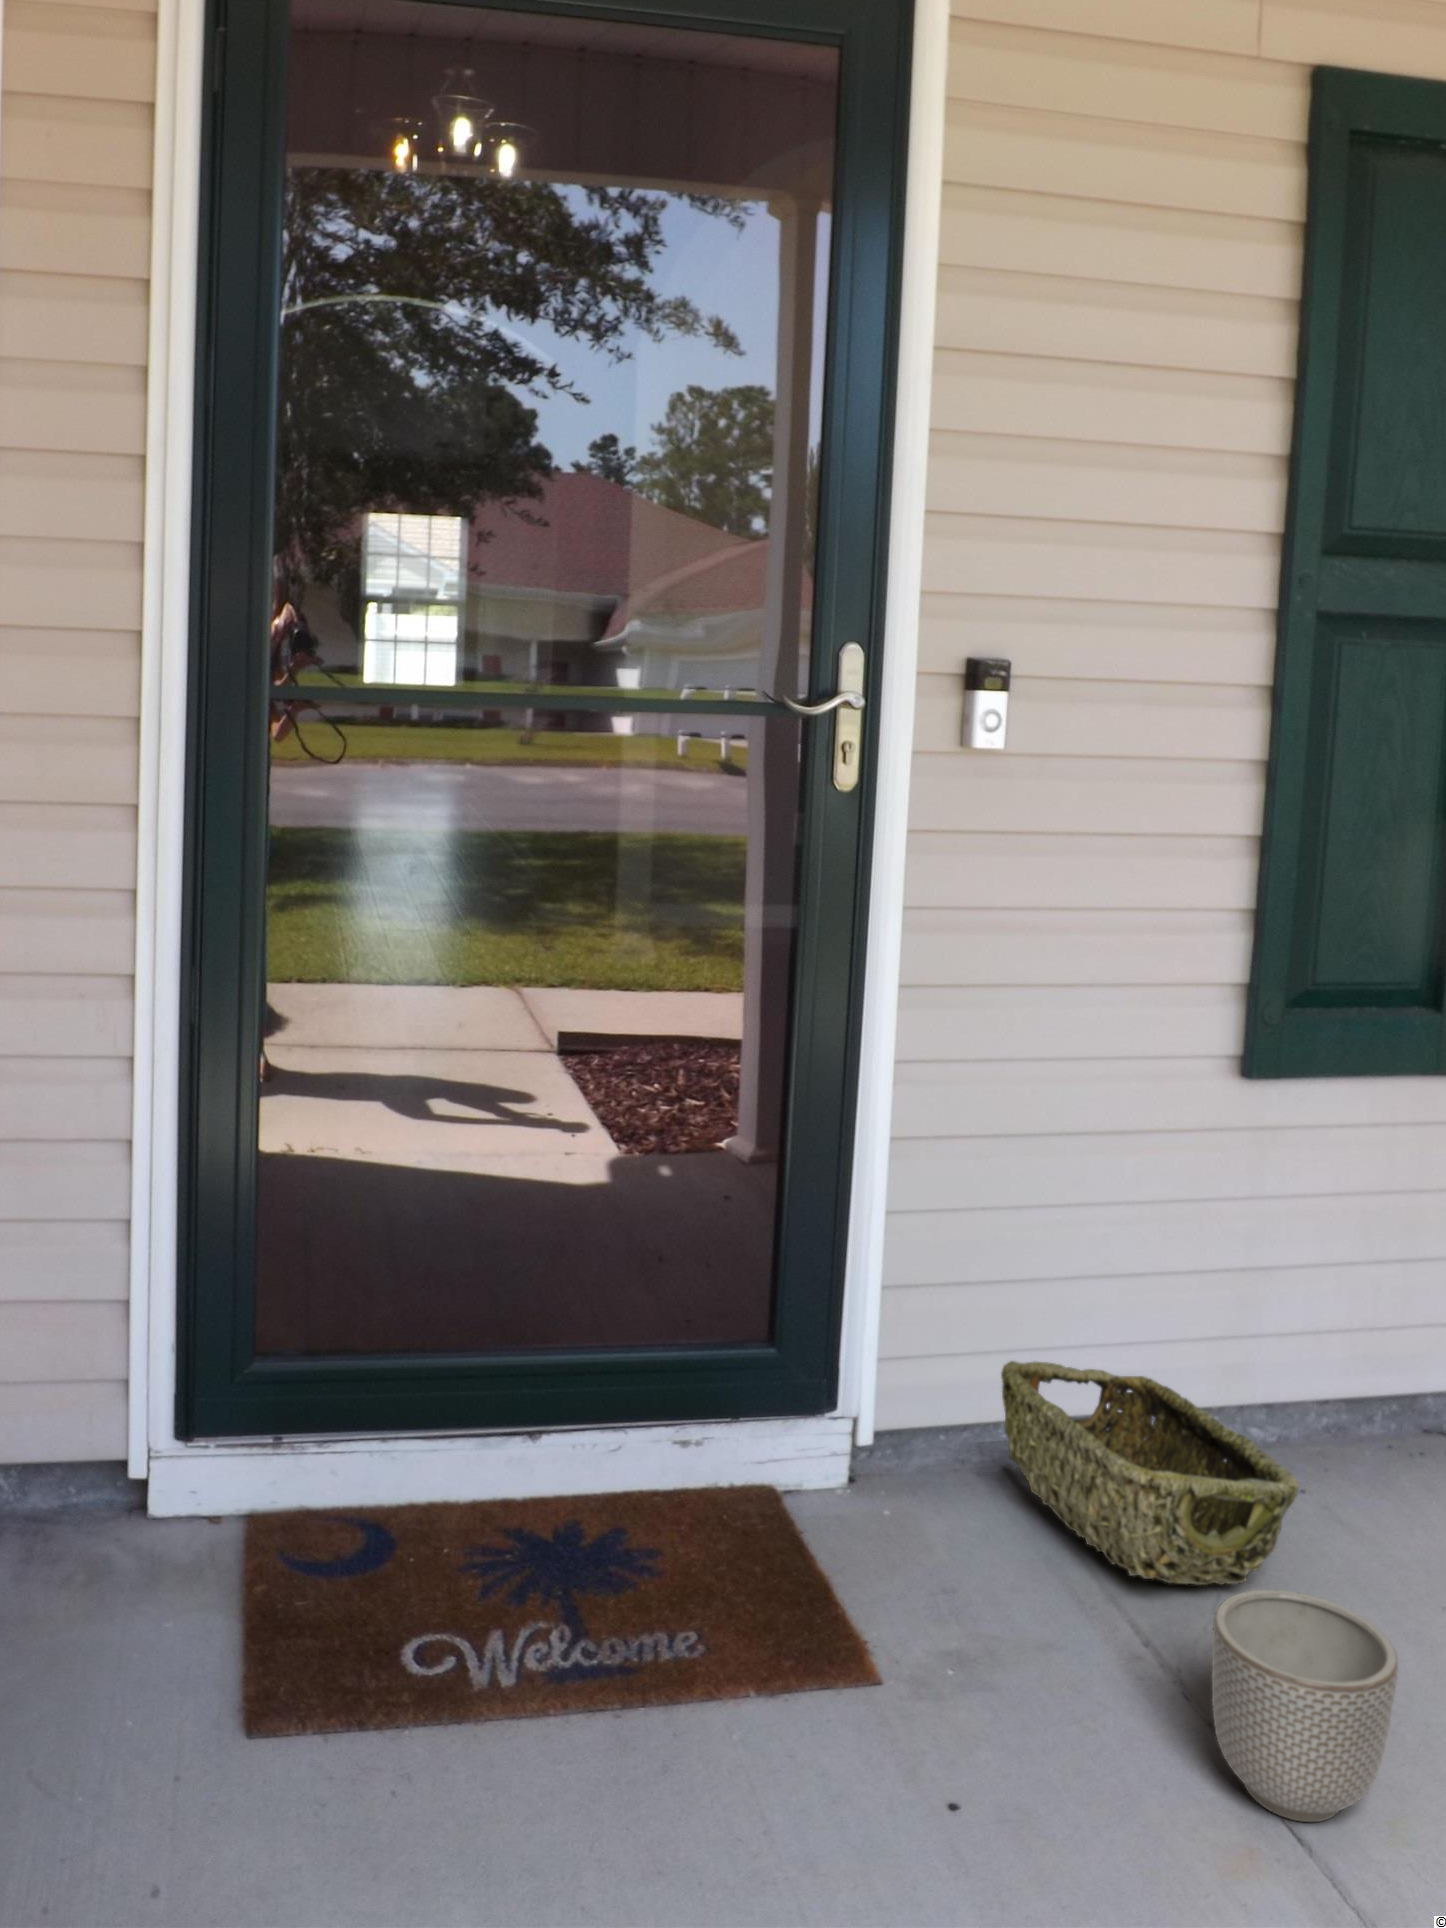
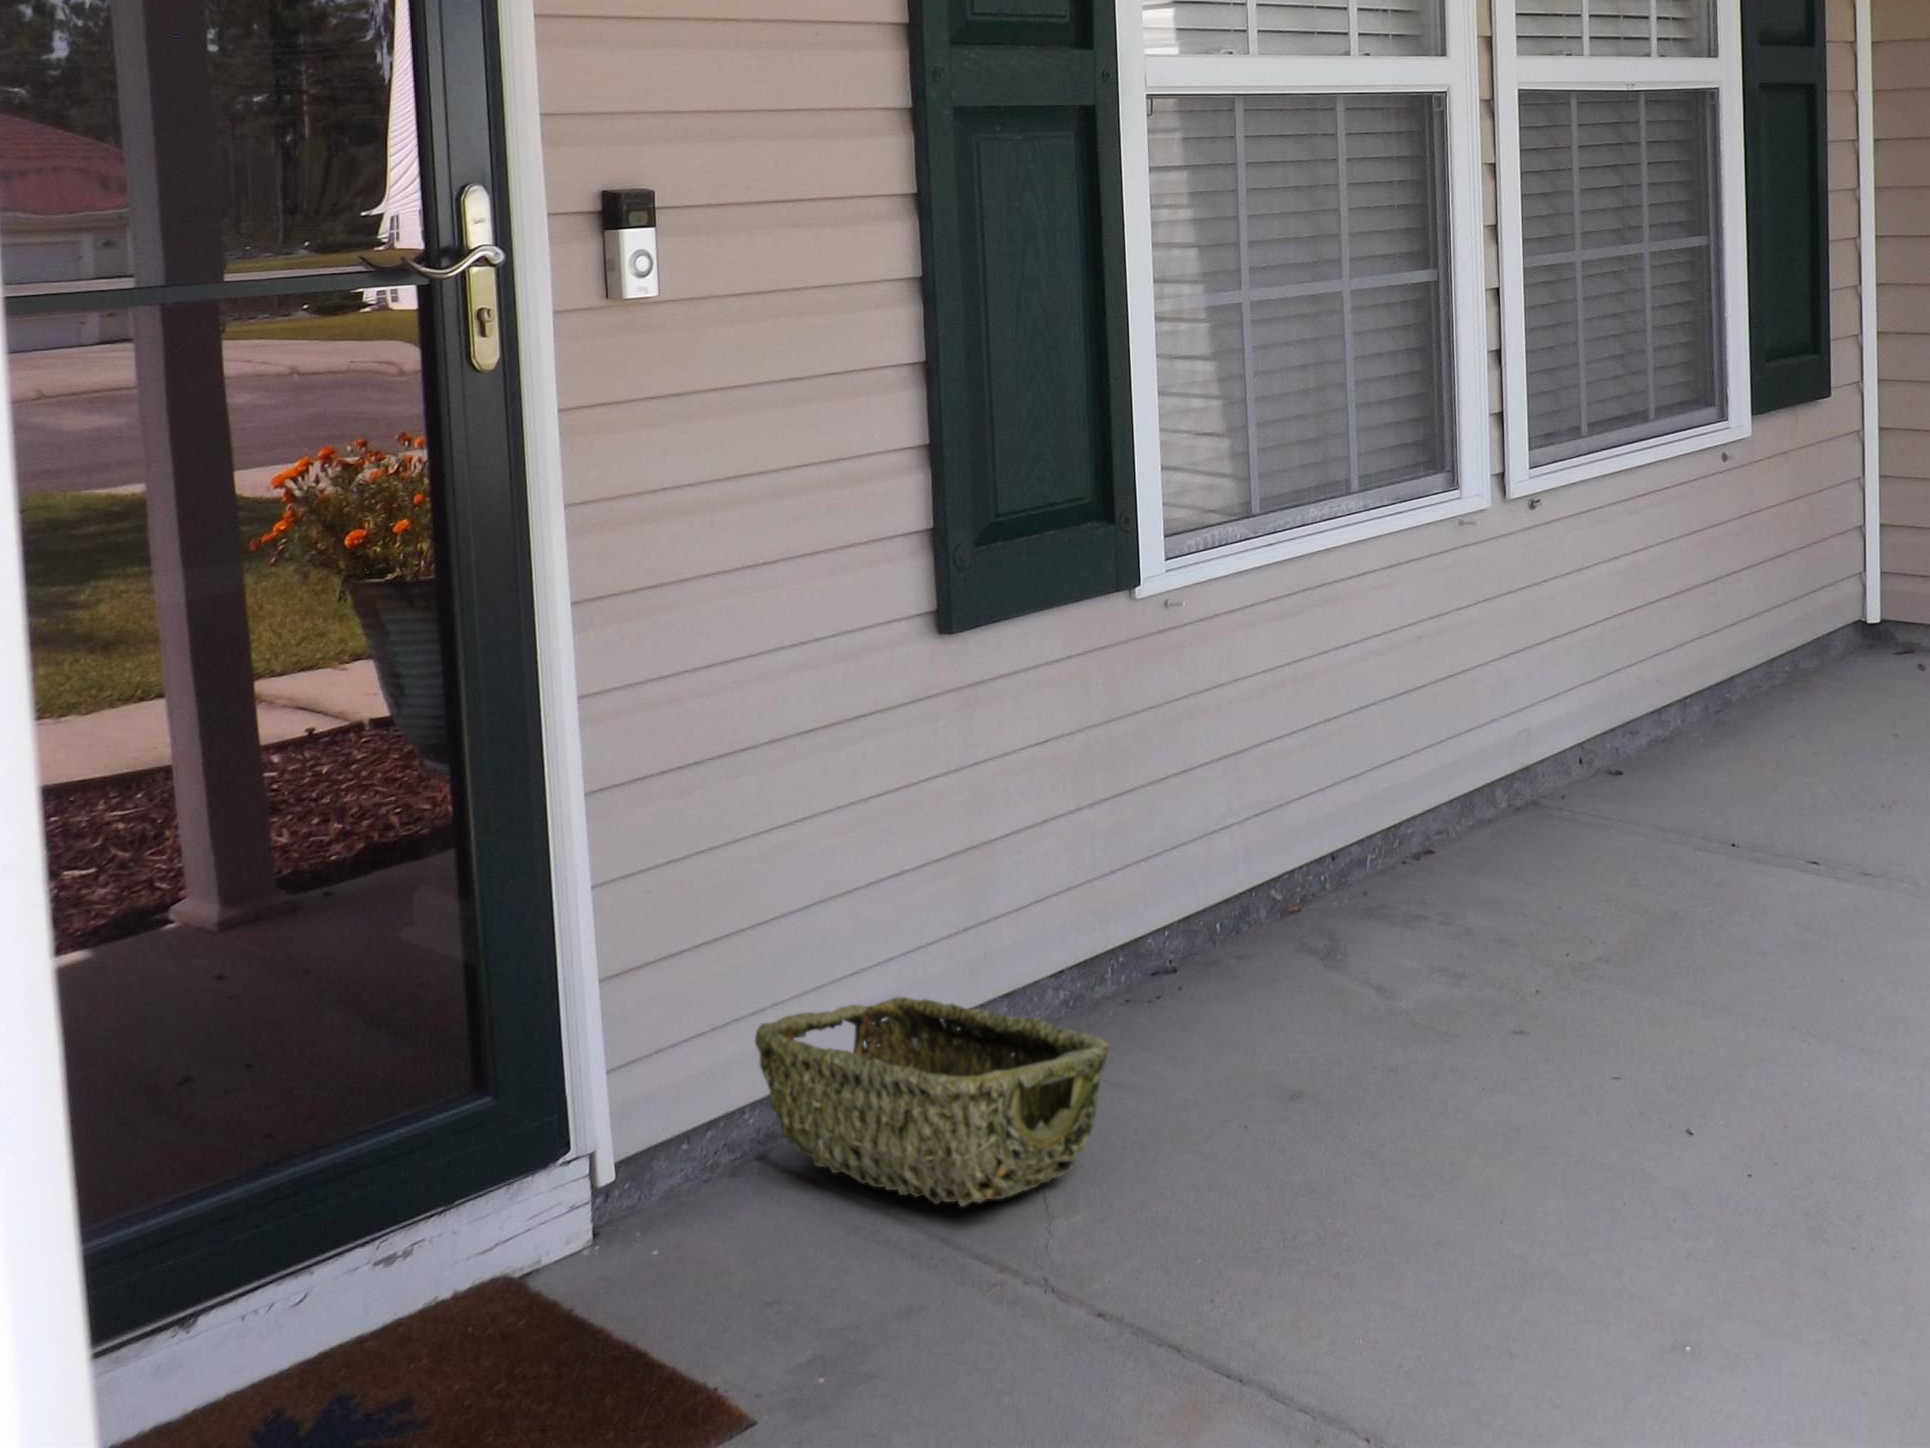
planter: present [1212,1590,1398,1822] -> none [1108,1133,1290,1366]

